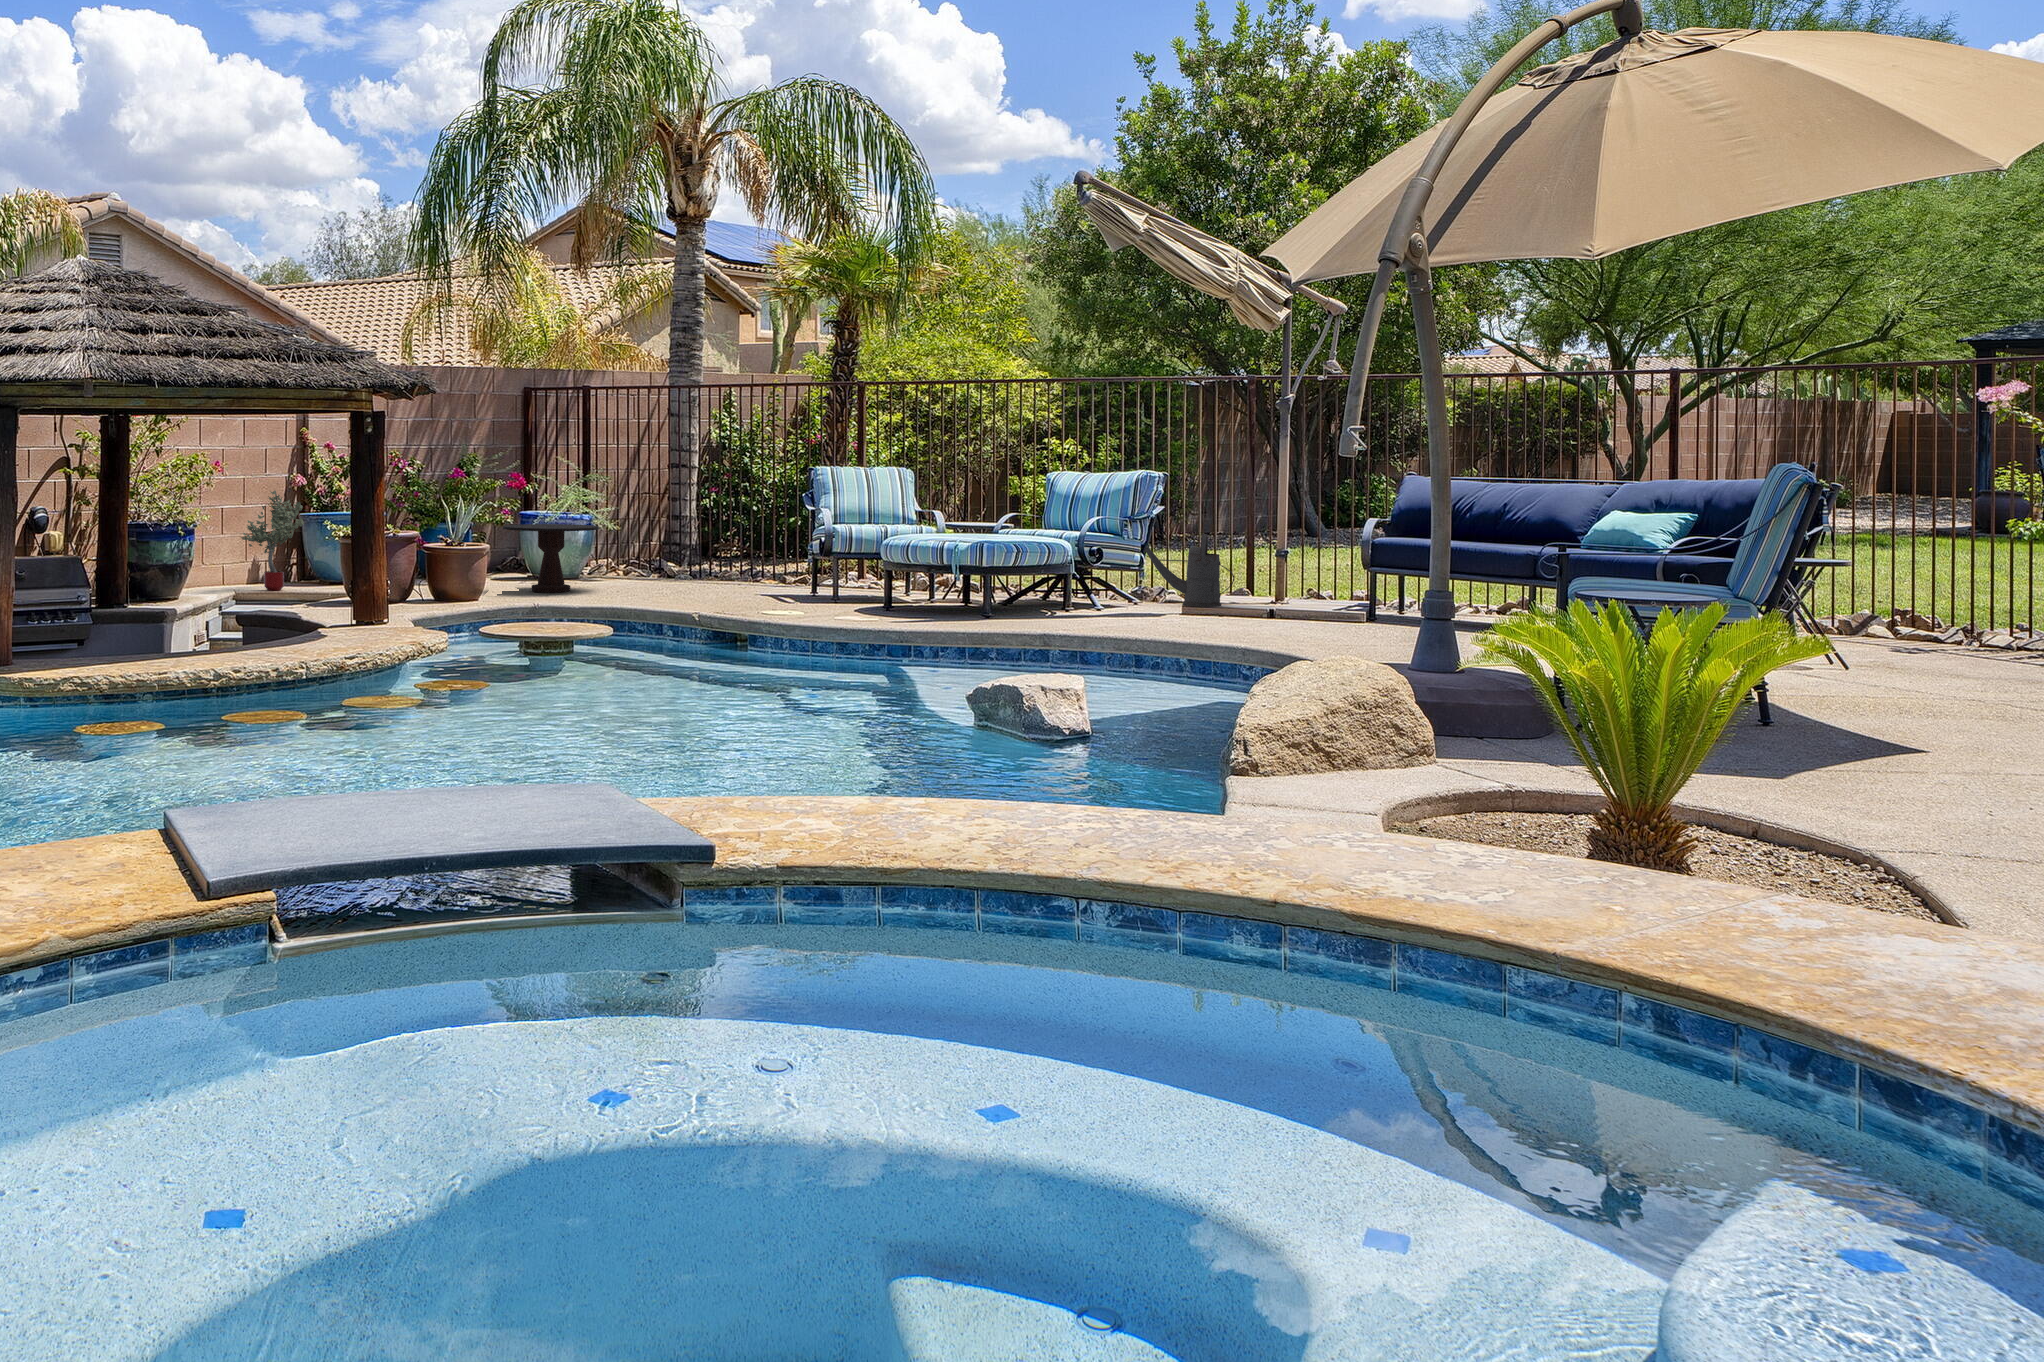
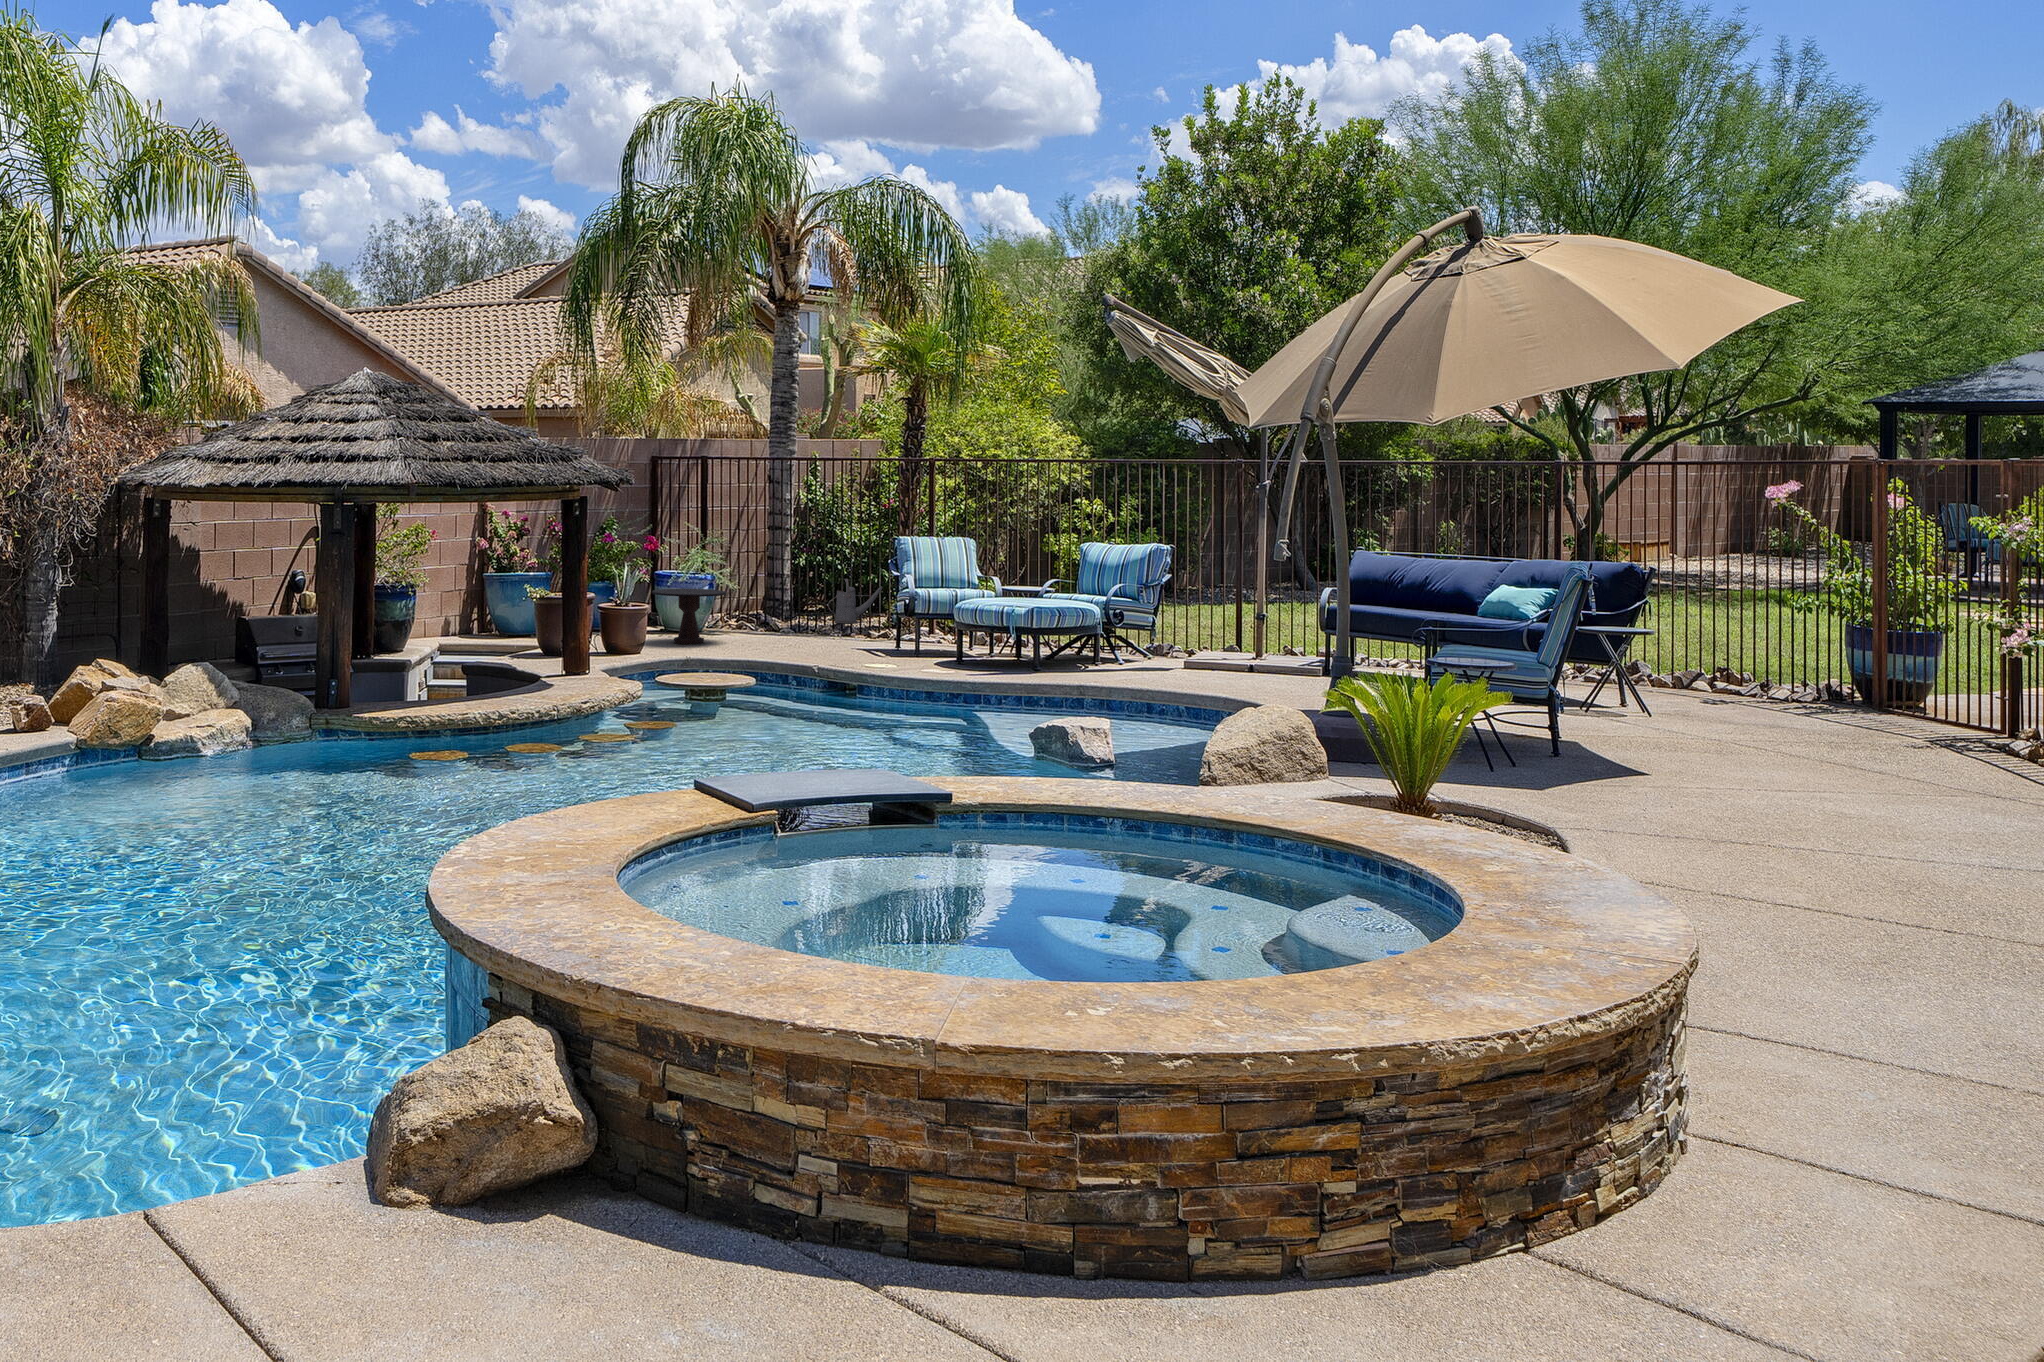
potted tree: present [241,491,304,591] -> none [442,561,491,641]
watering can: present [1144,534,1234,607] -> present [828,579,882,624]

